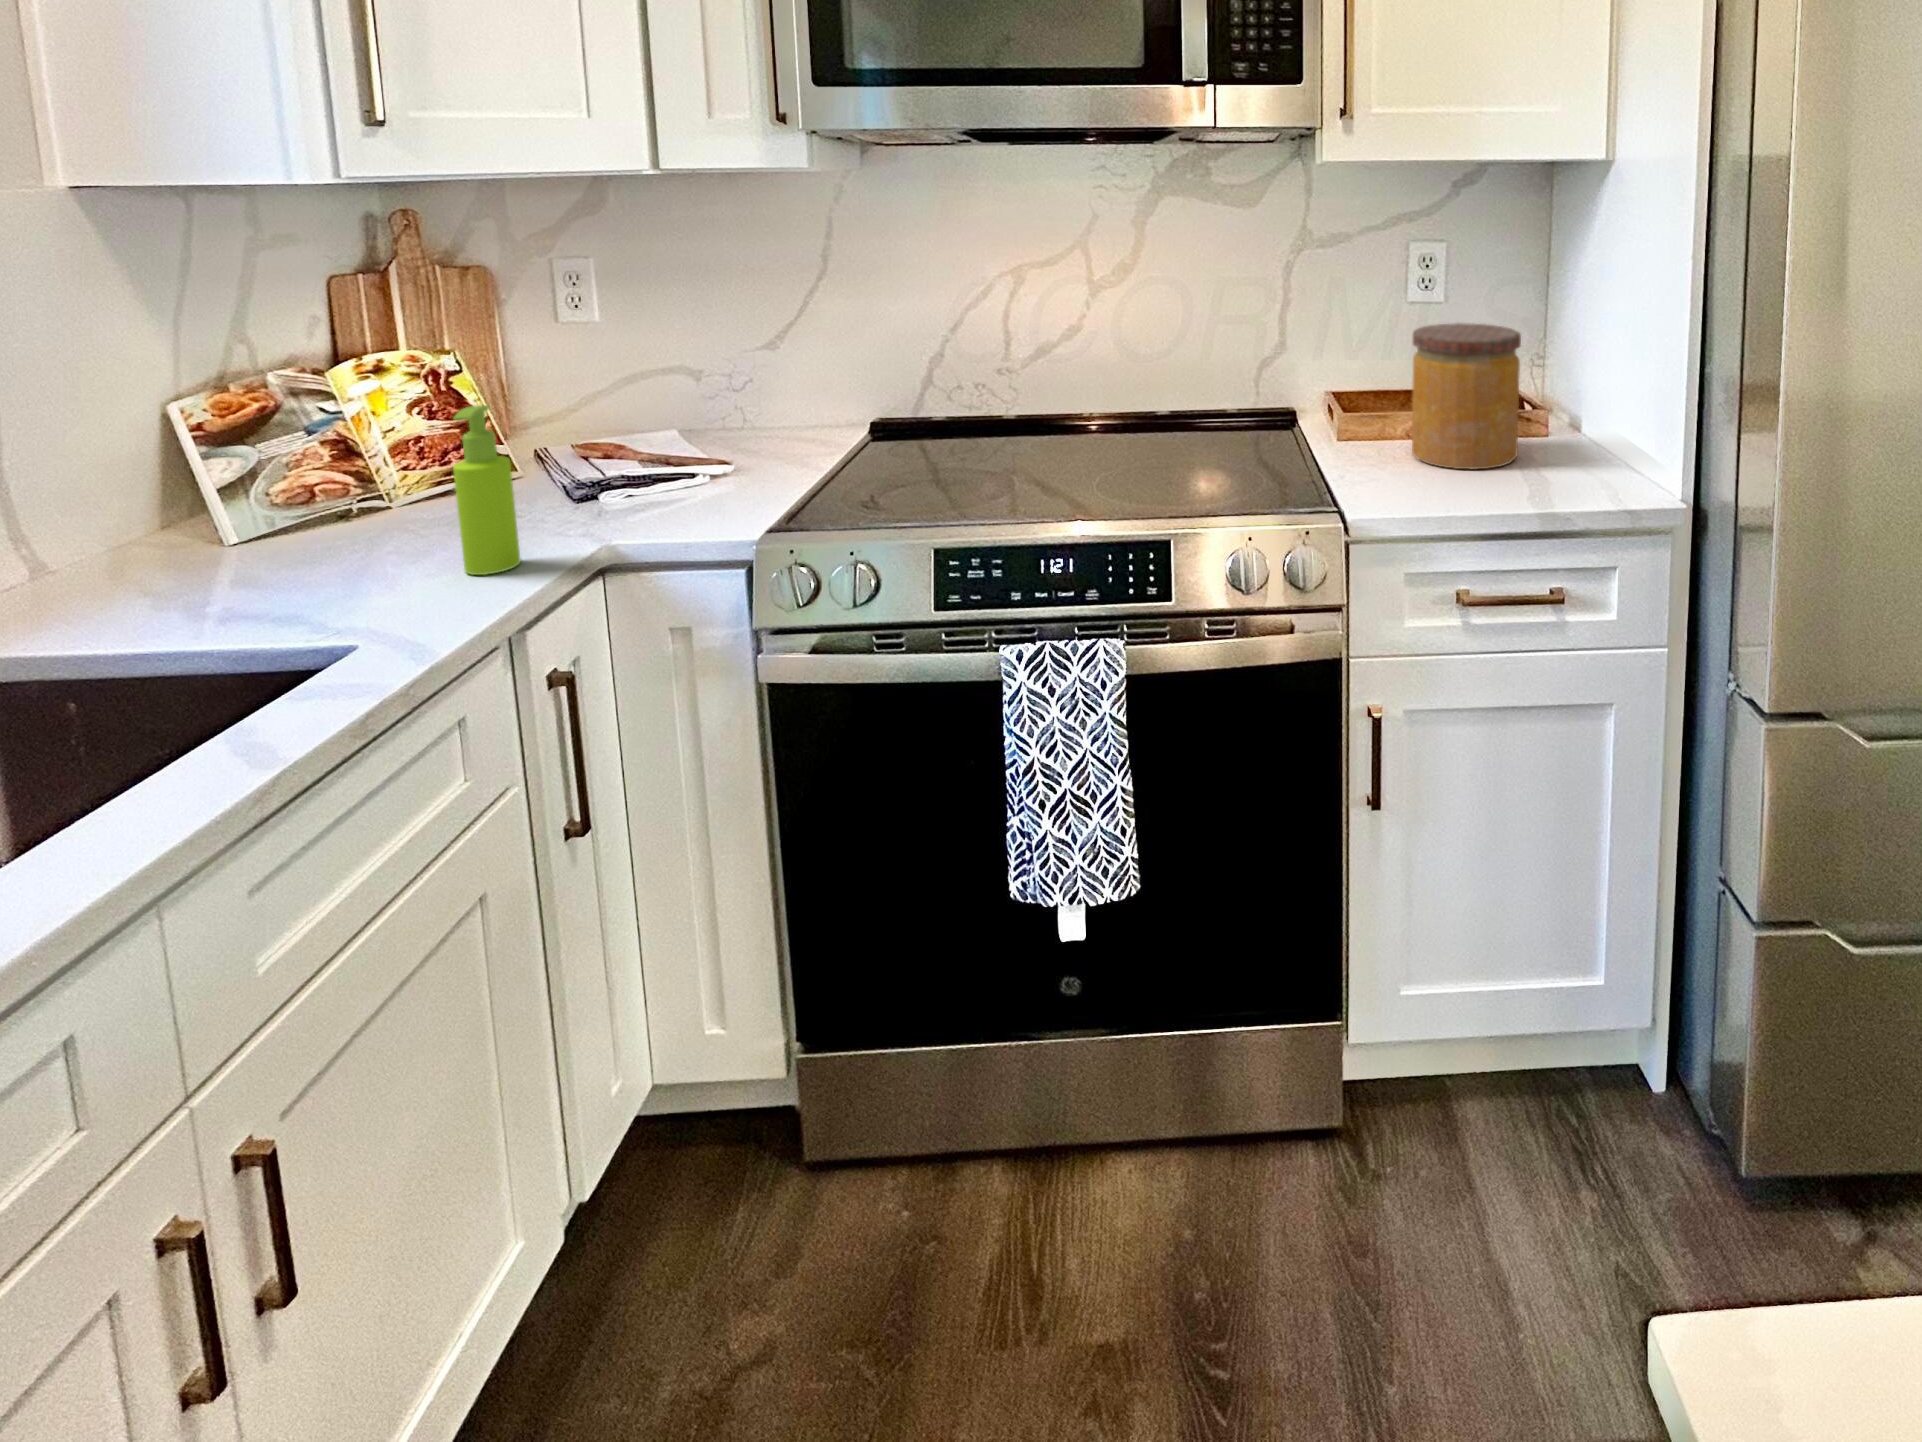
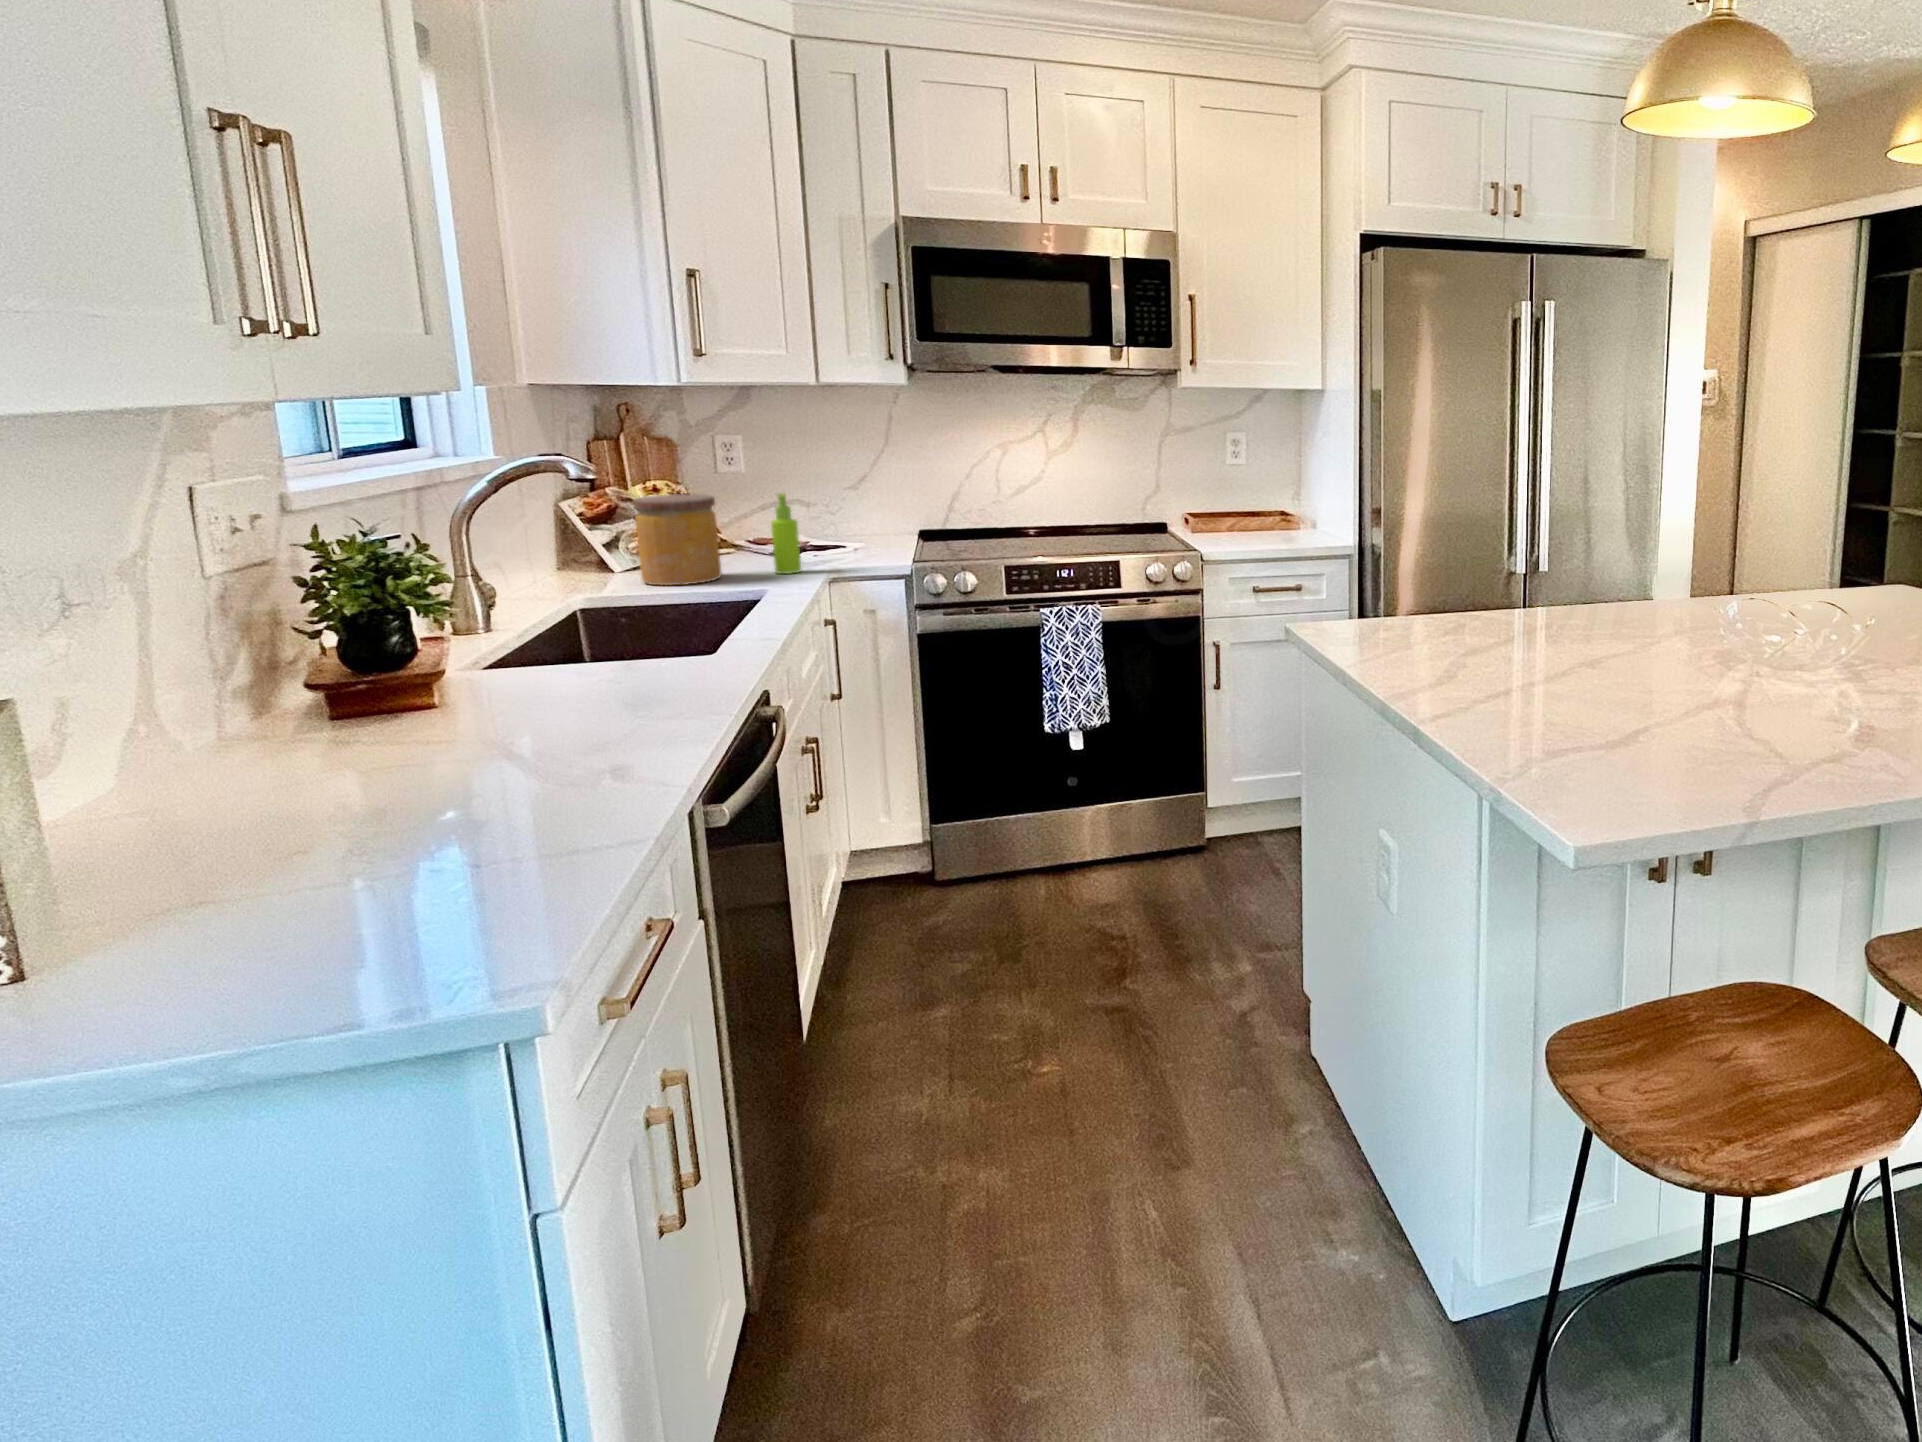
jar: present [1412,323,1521,469] -> present [633,494,721,586]

